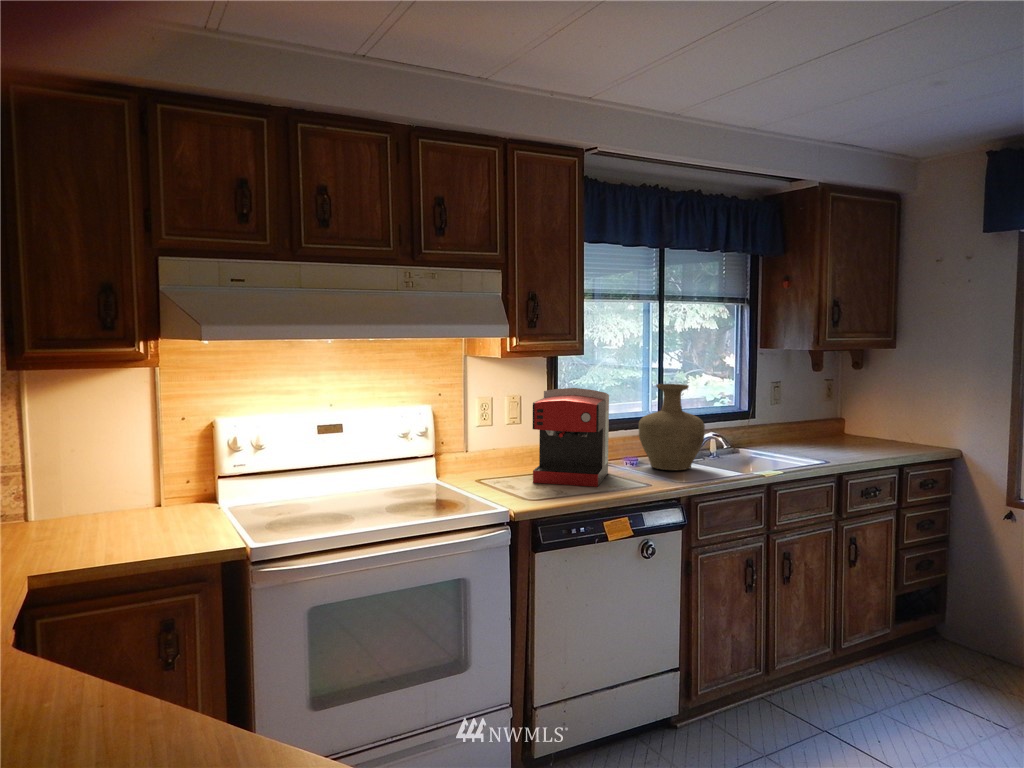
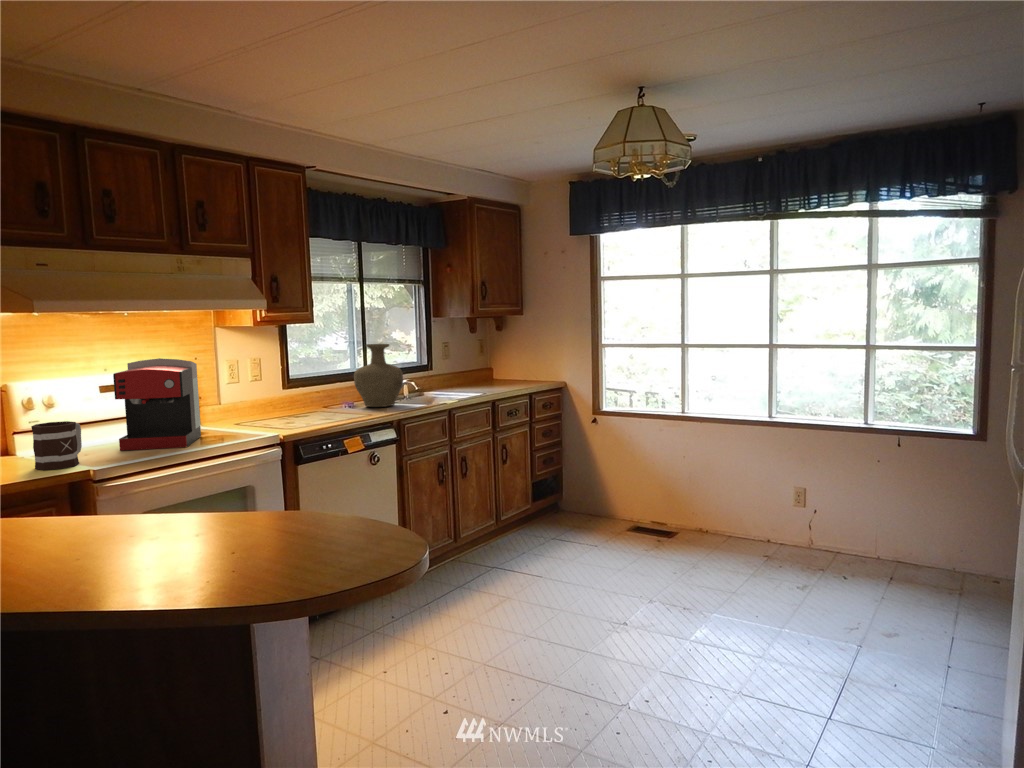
coffee maker: present [533,388,609,487] -> present [113,358,201,451]
mug: none [204,474,268,537] -> present [31,421,82,470]

